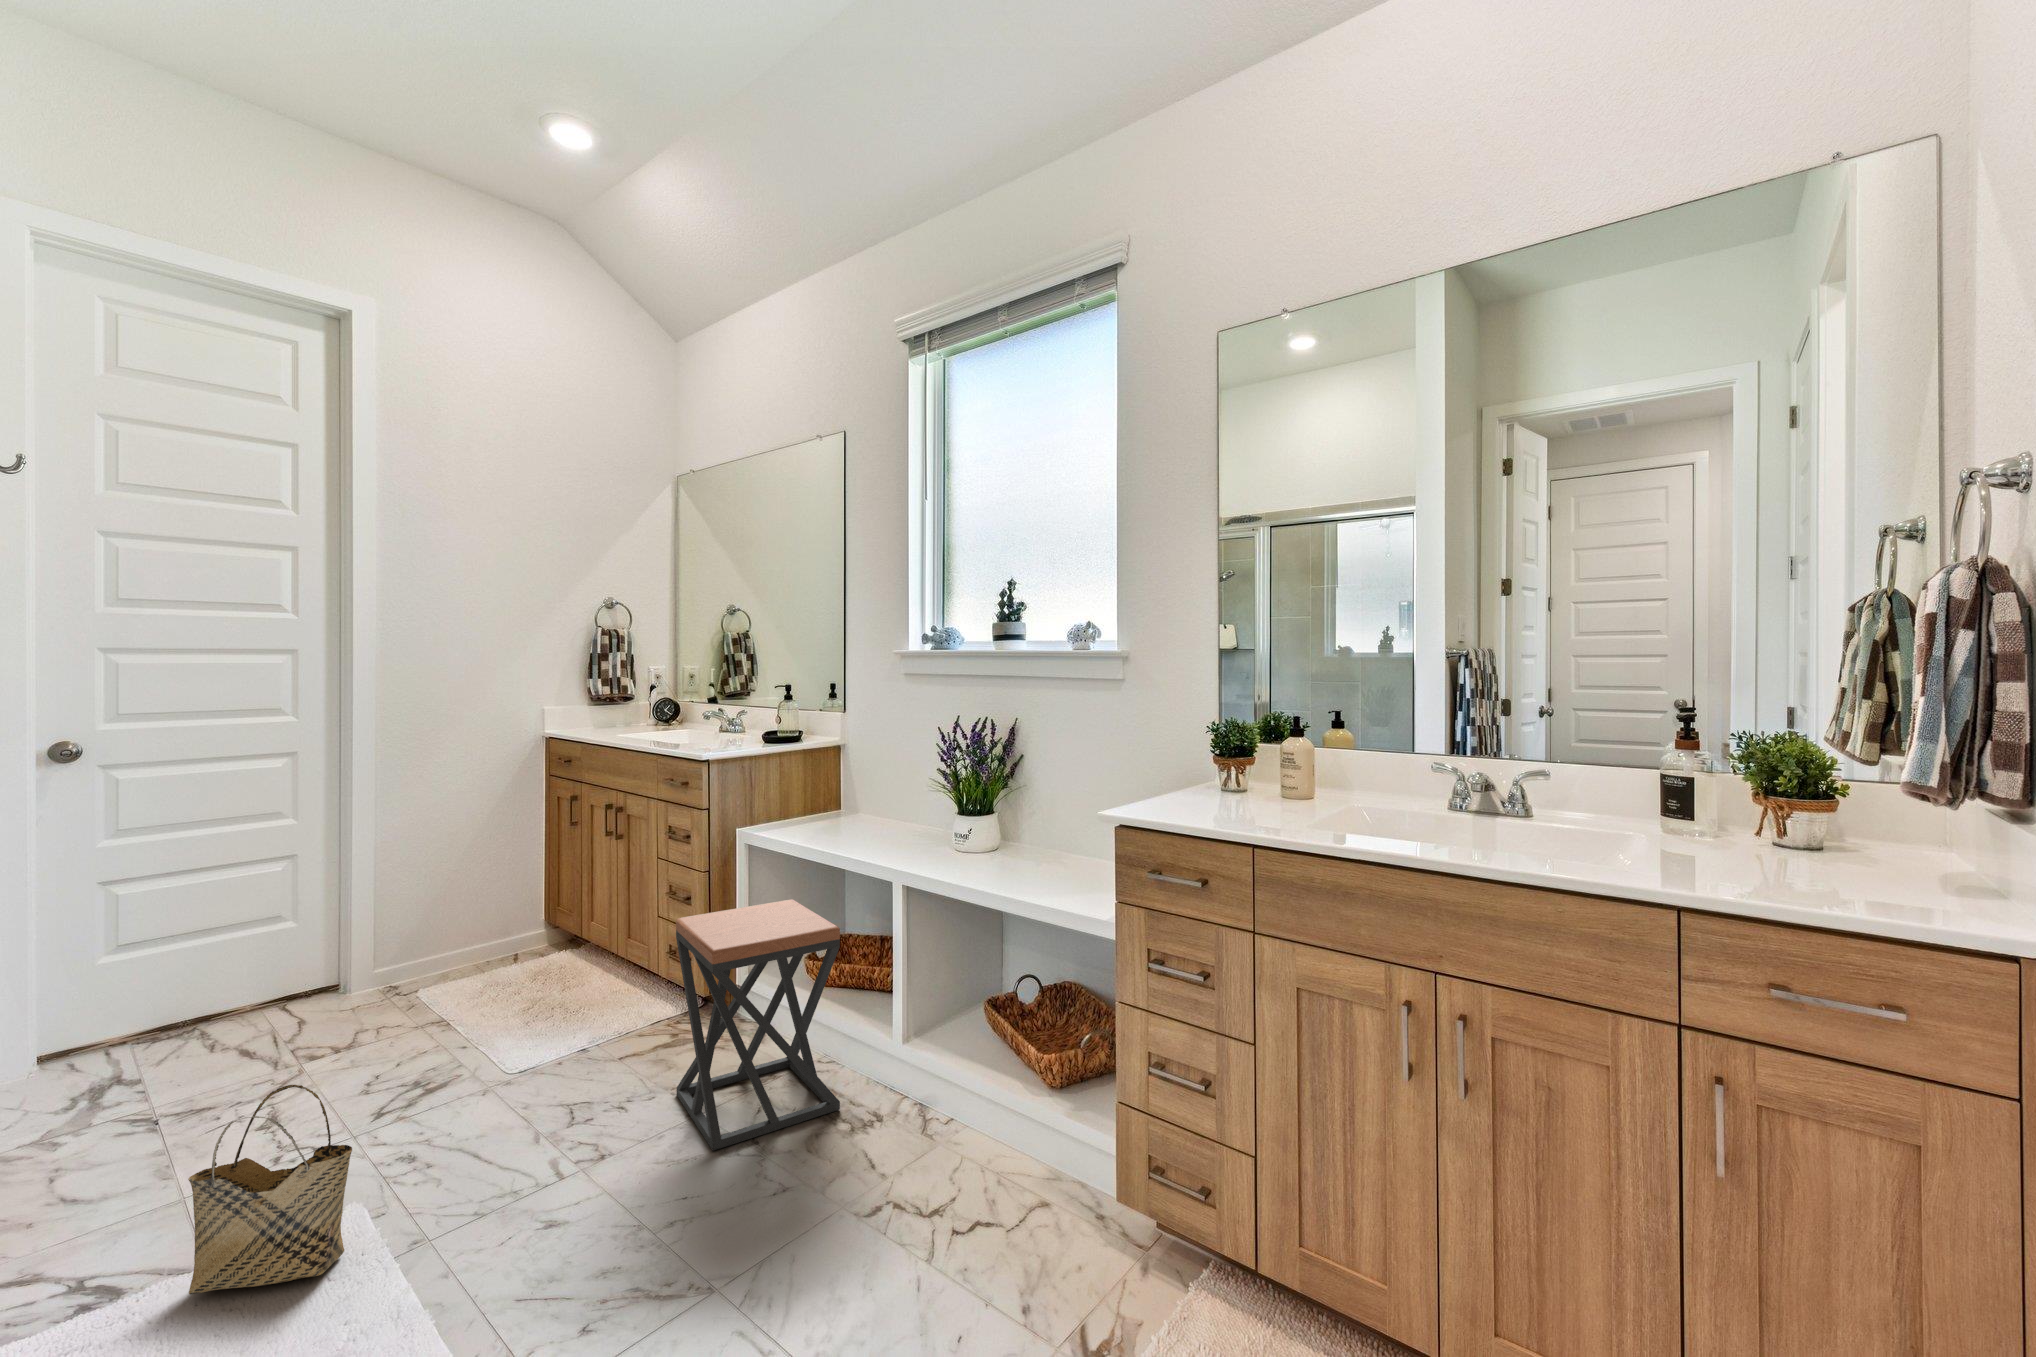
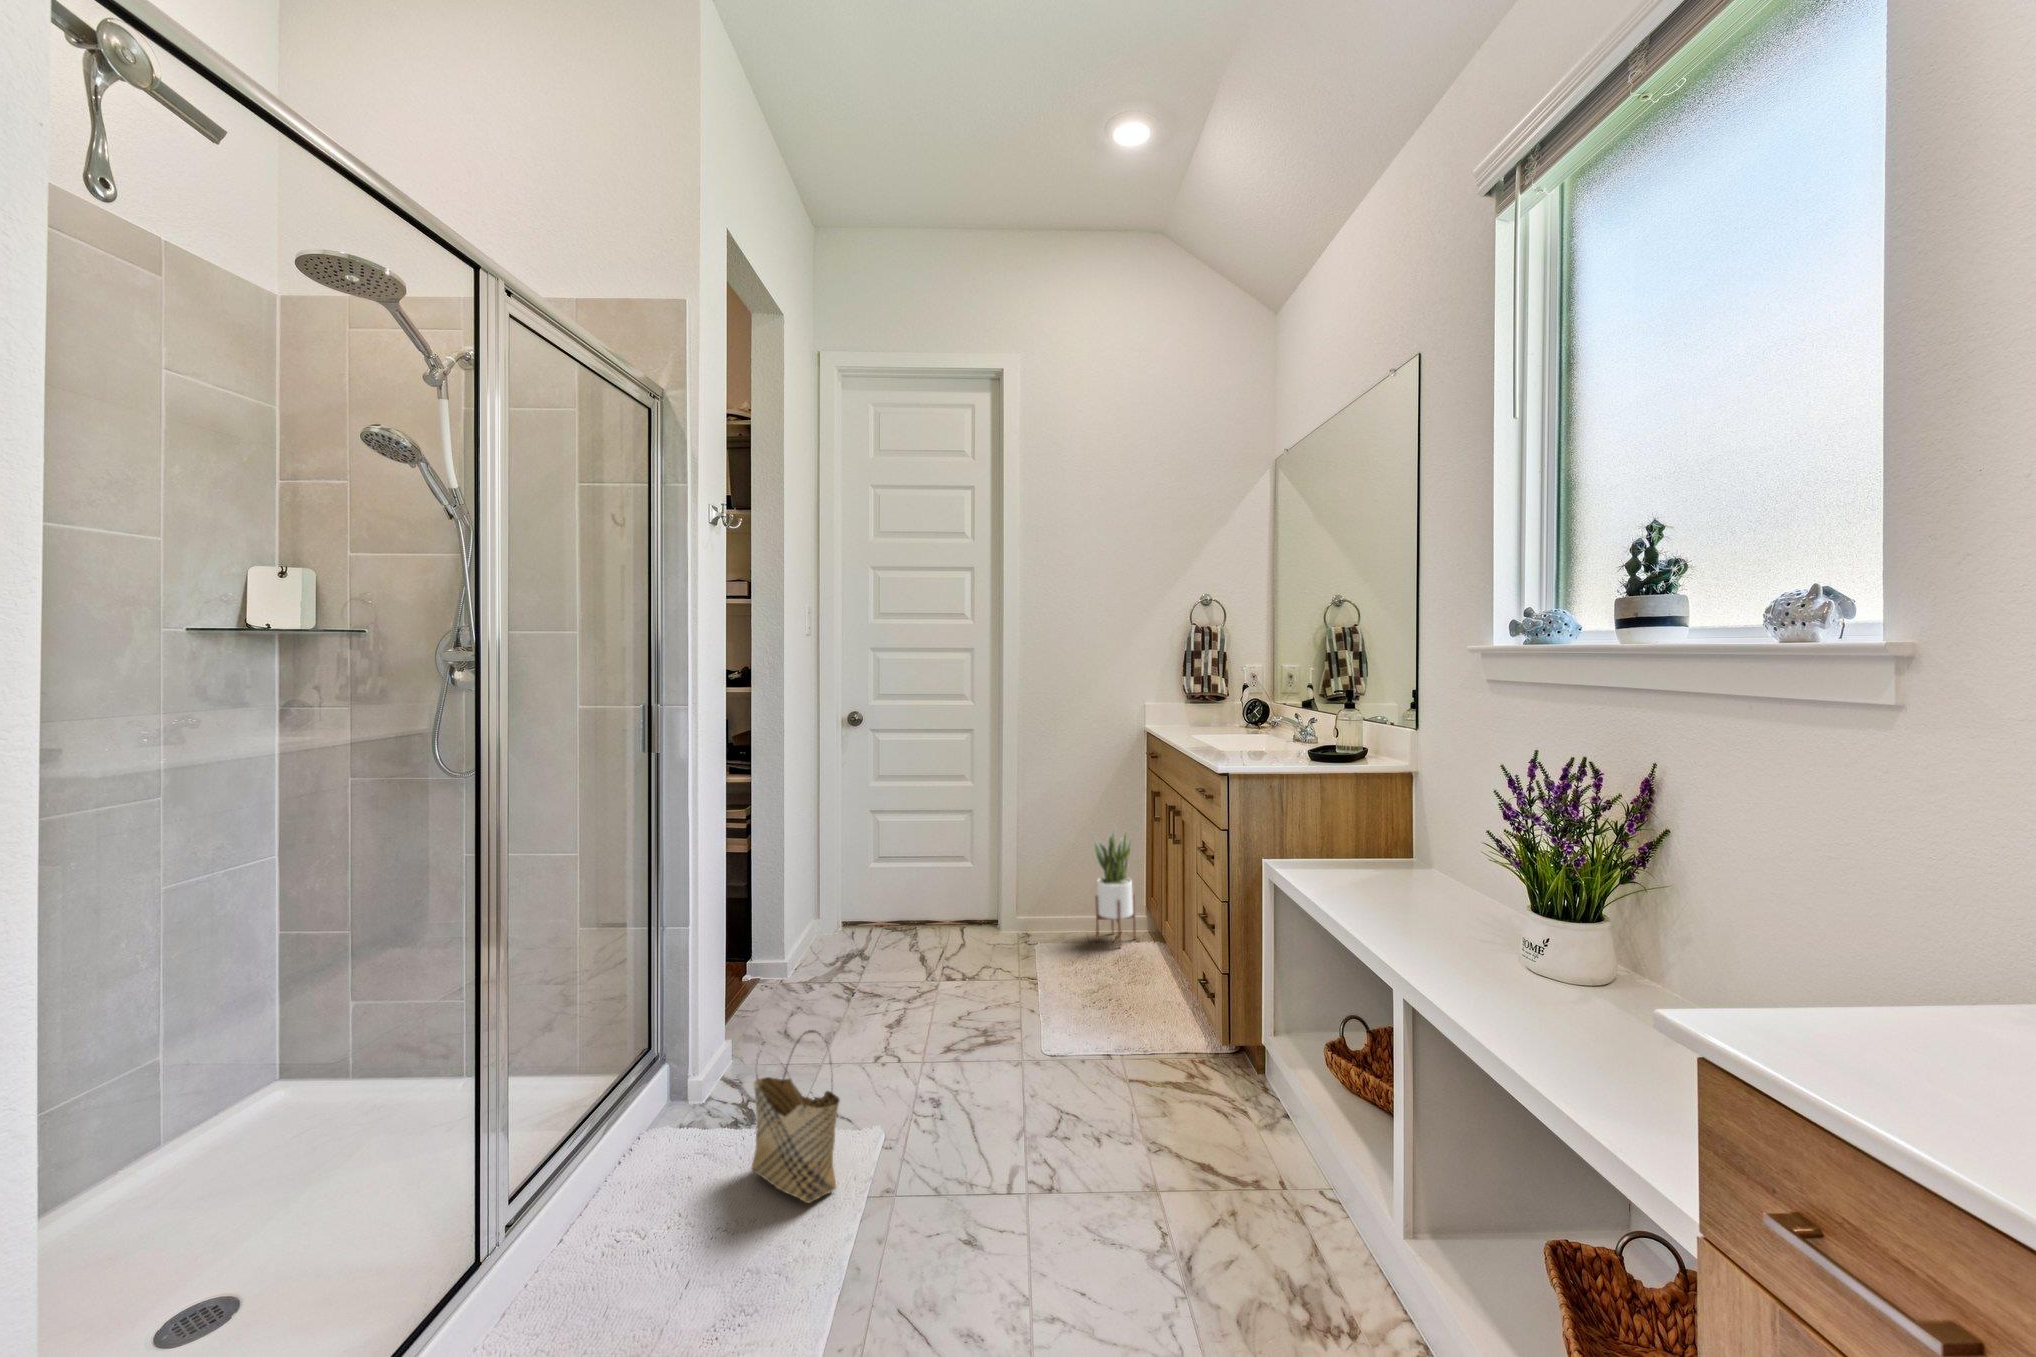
potted plant: none [489,837,536,969] -> present [1091,827,1136,947]
stool: present [676,899,840,1151] -> none [1131,960,1307,1280]

